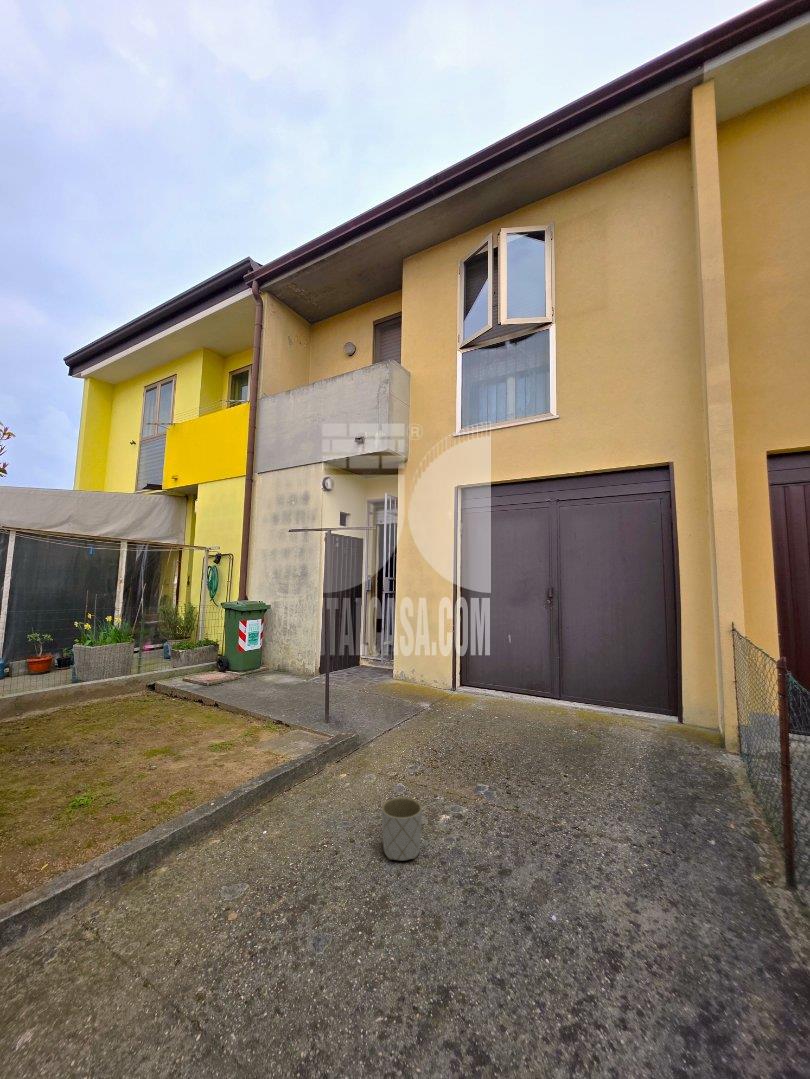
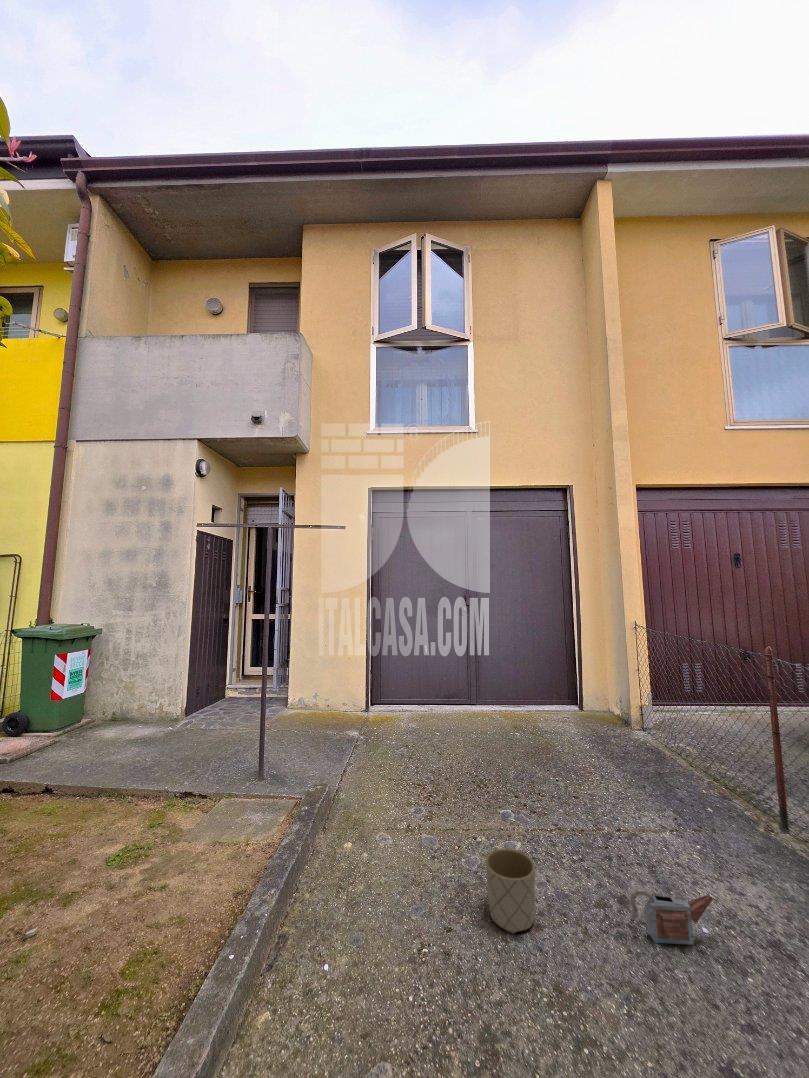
watering can: none [478,857,552,924] -> present [630,889,713,945]

